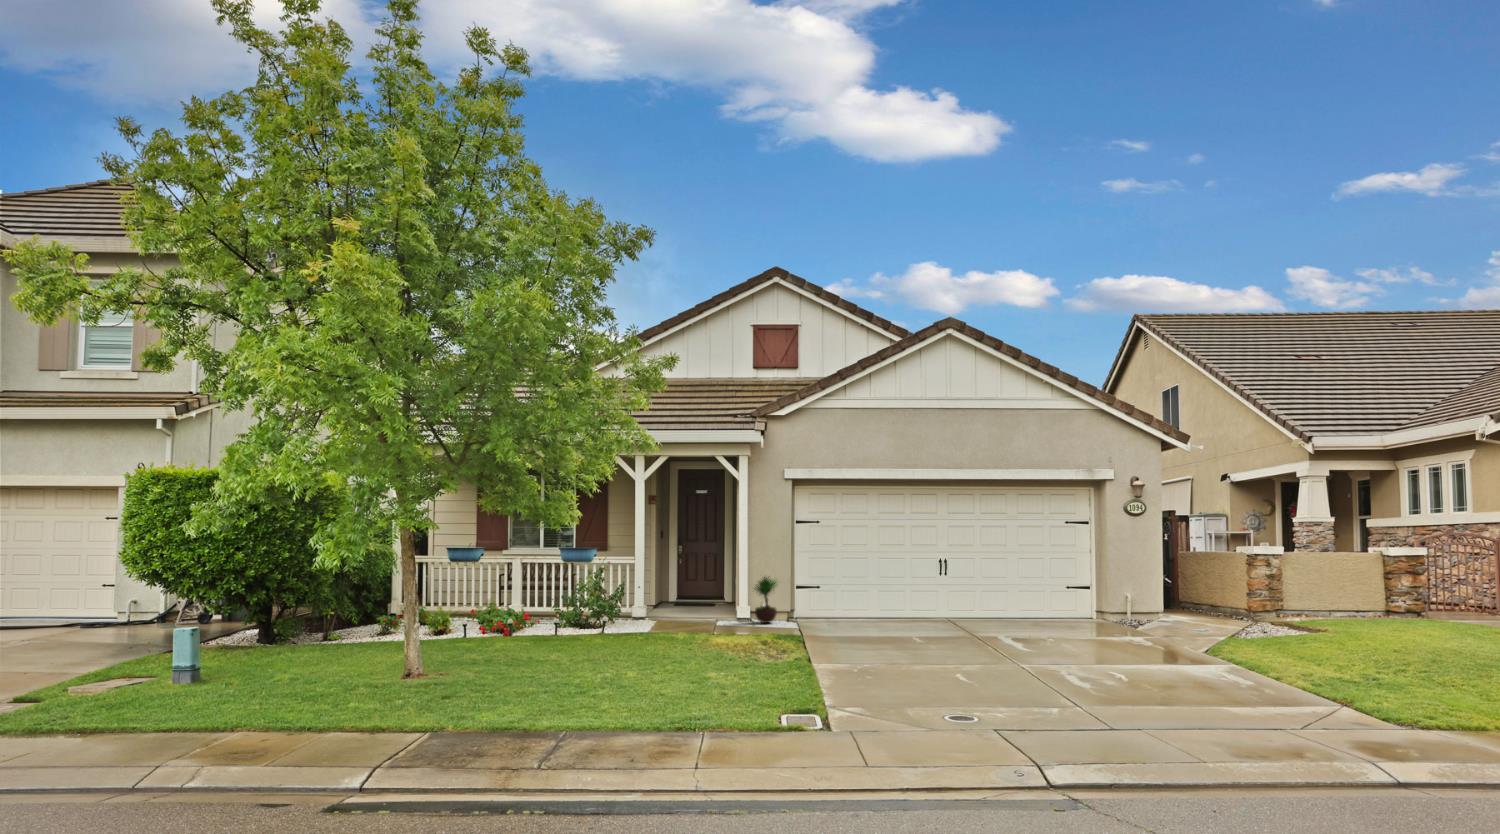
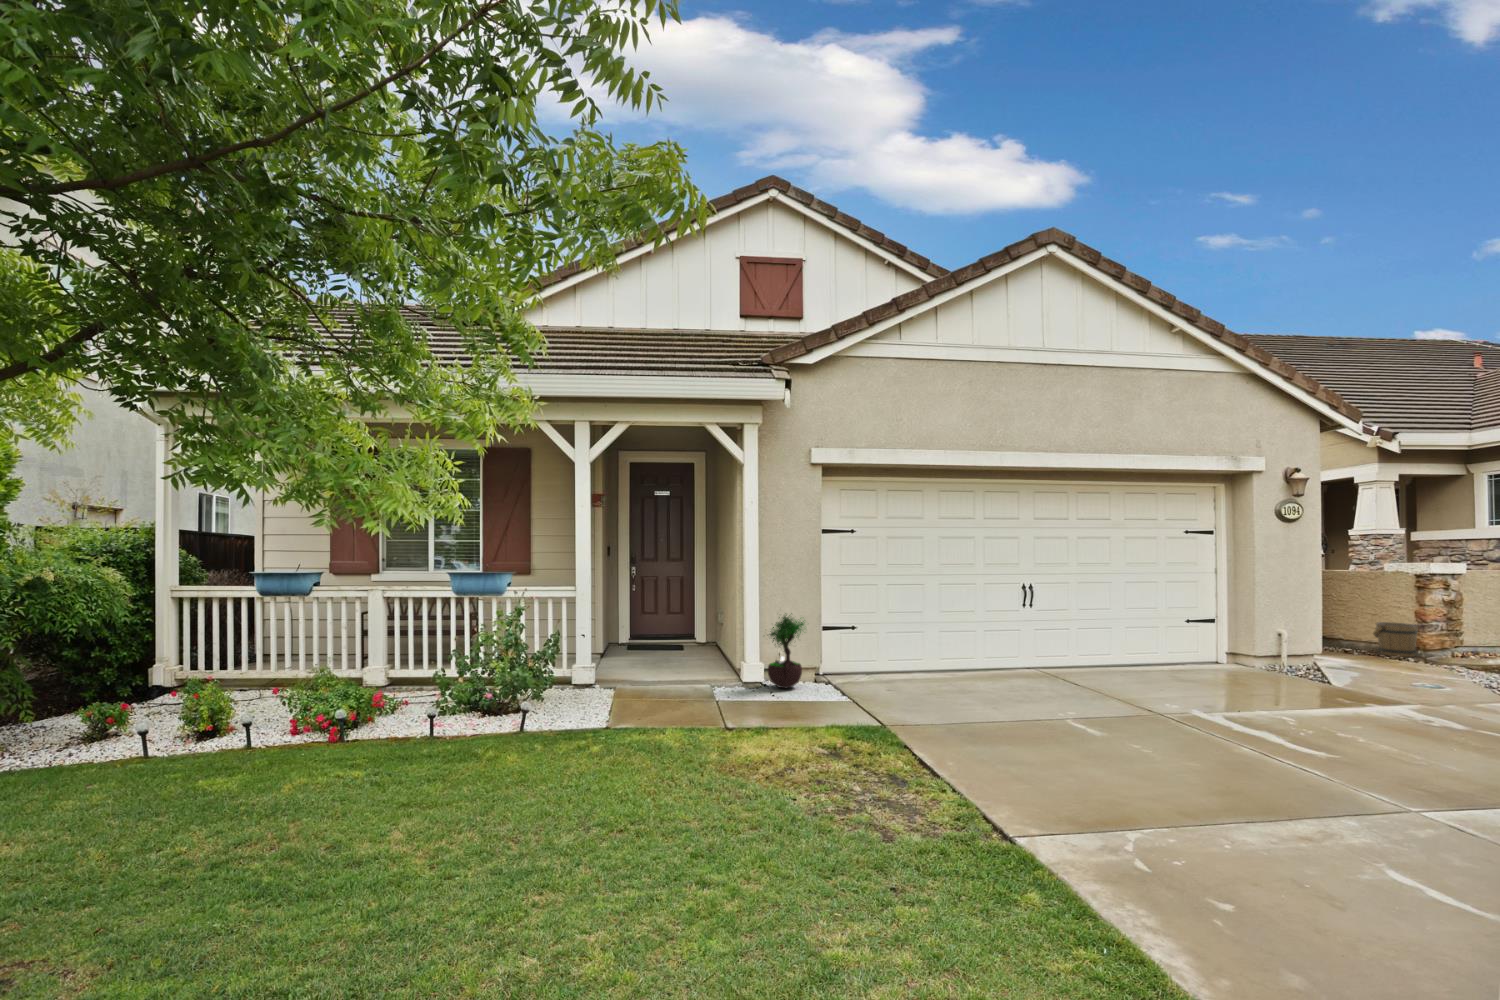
bucket: none [1219,591,1248,616] -> present [1373,622,1418,657]

